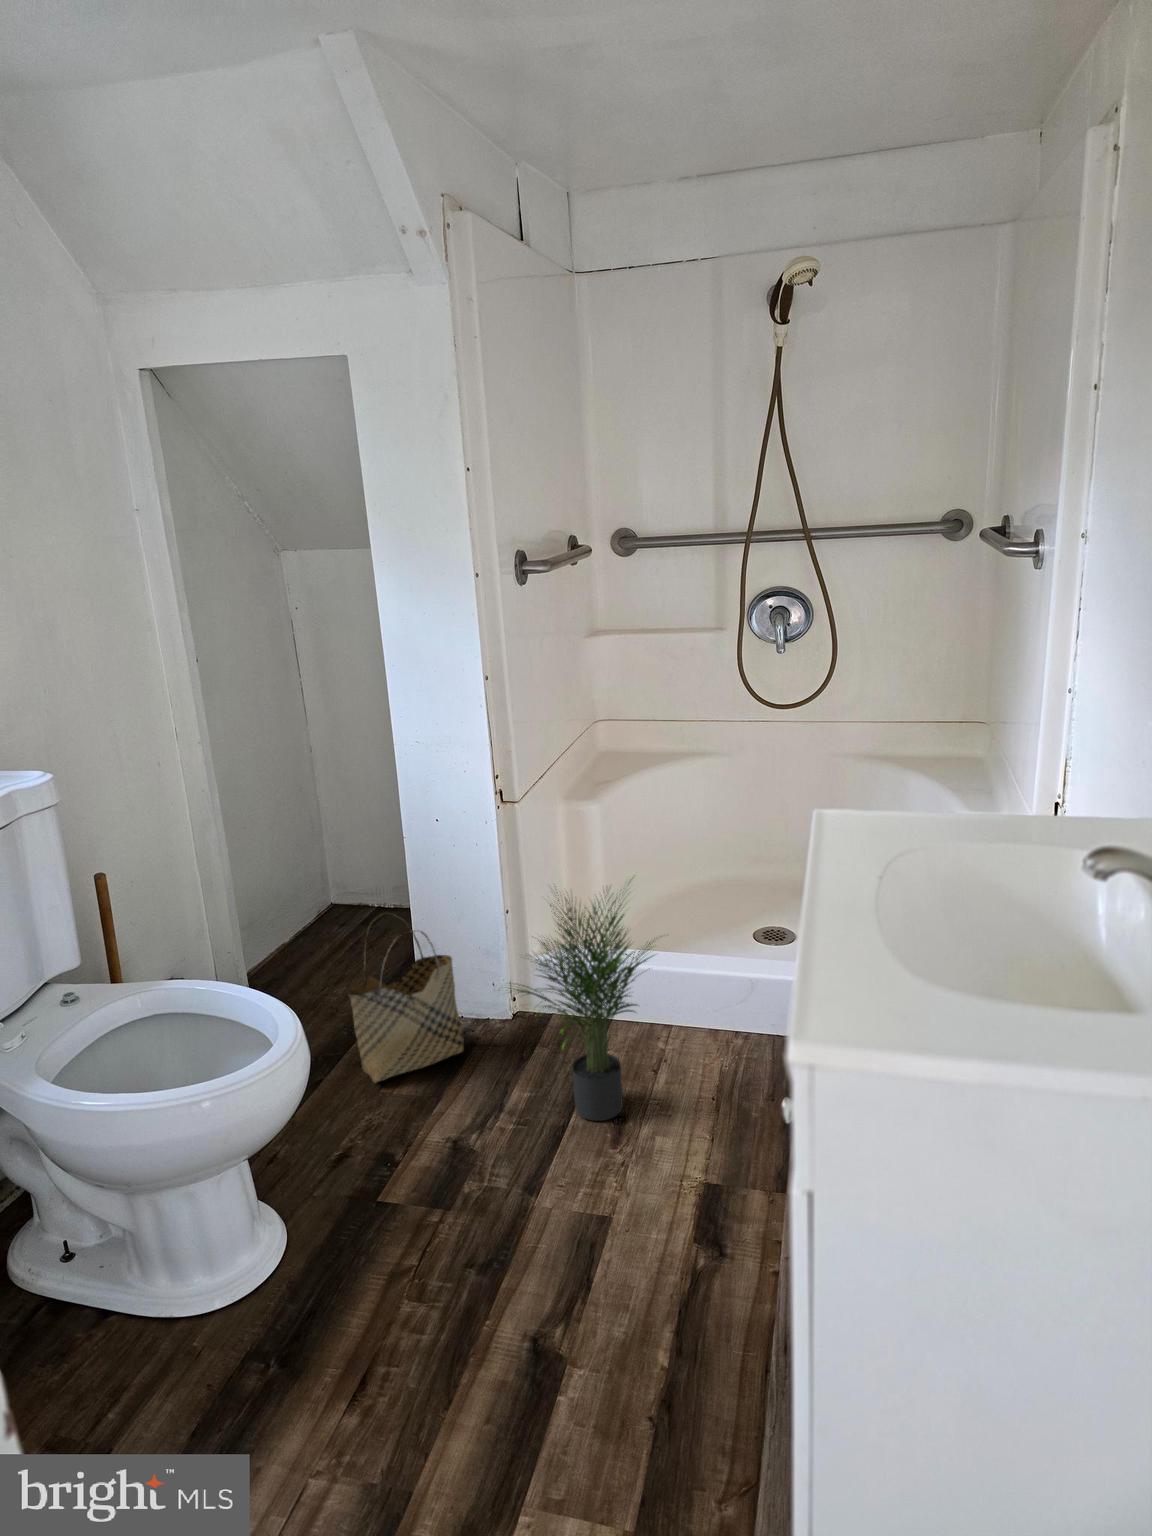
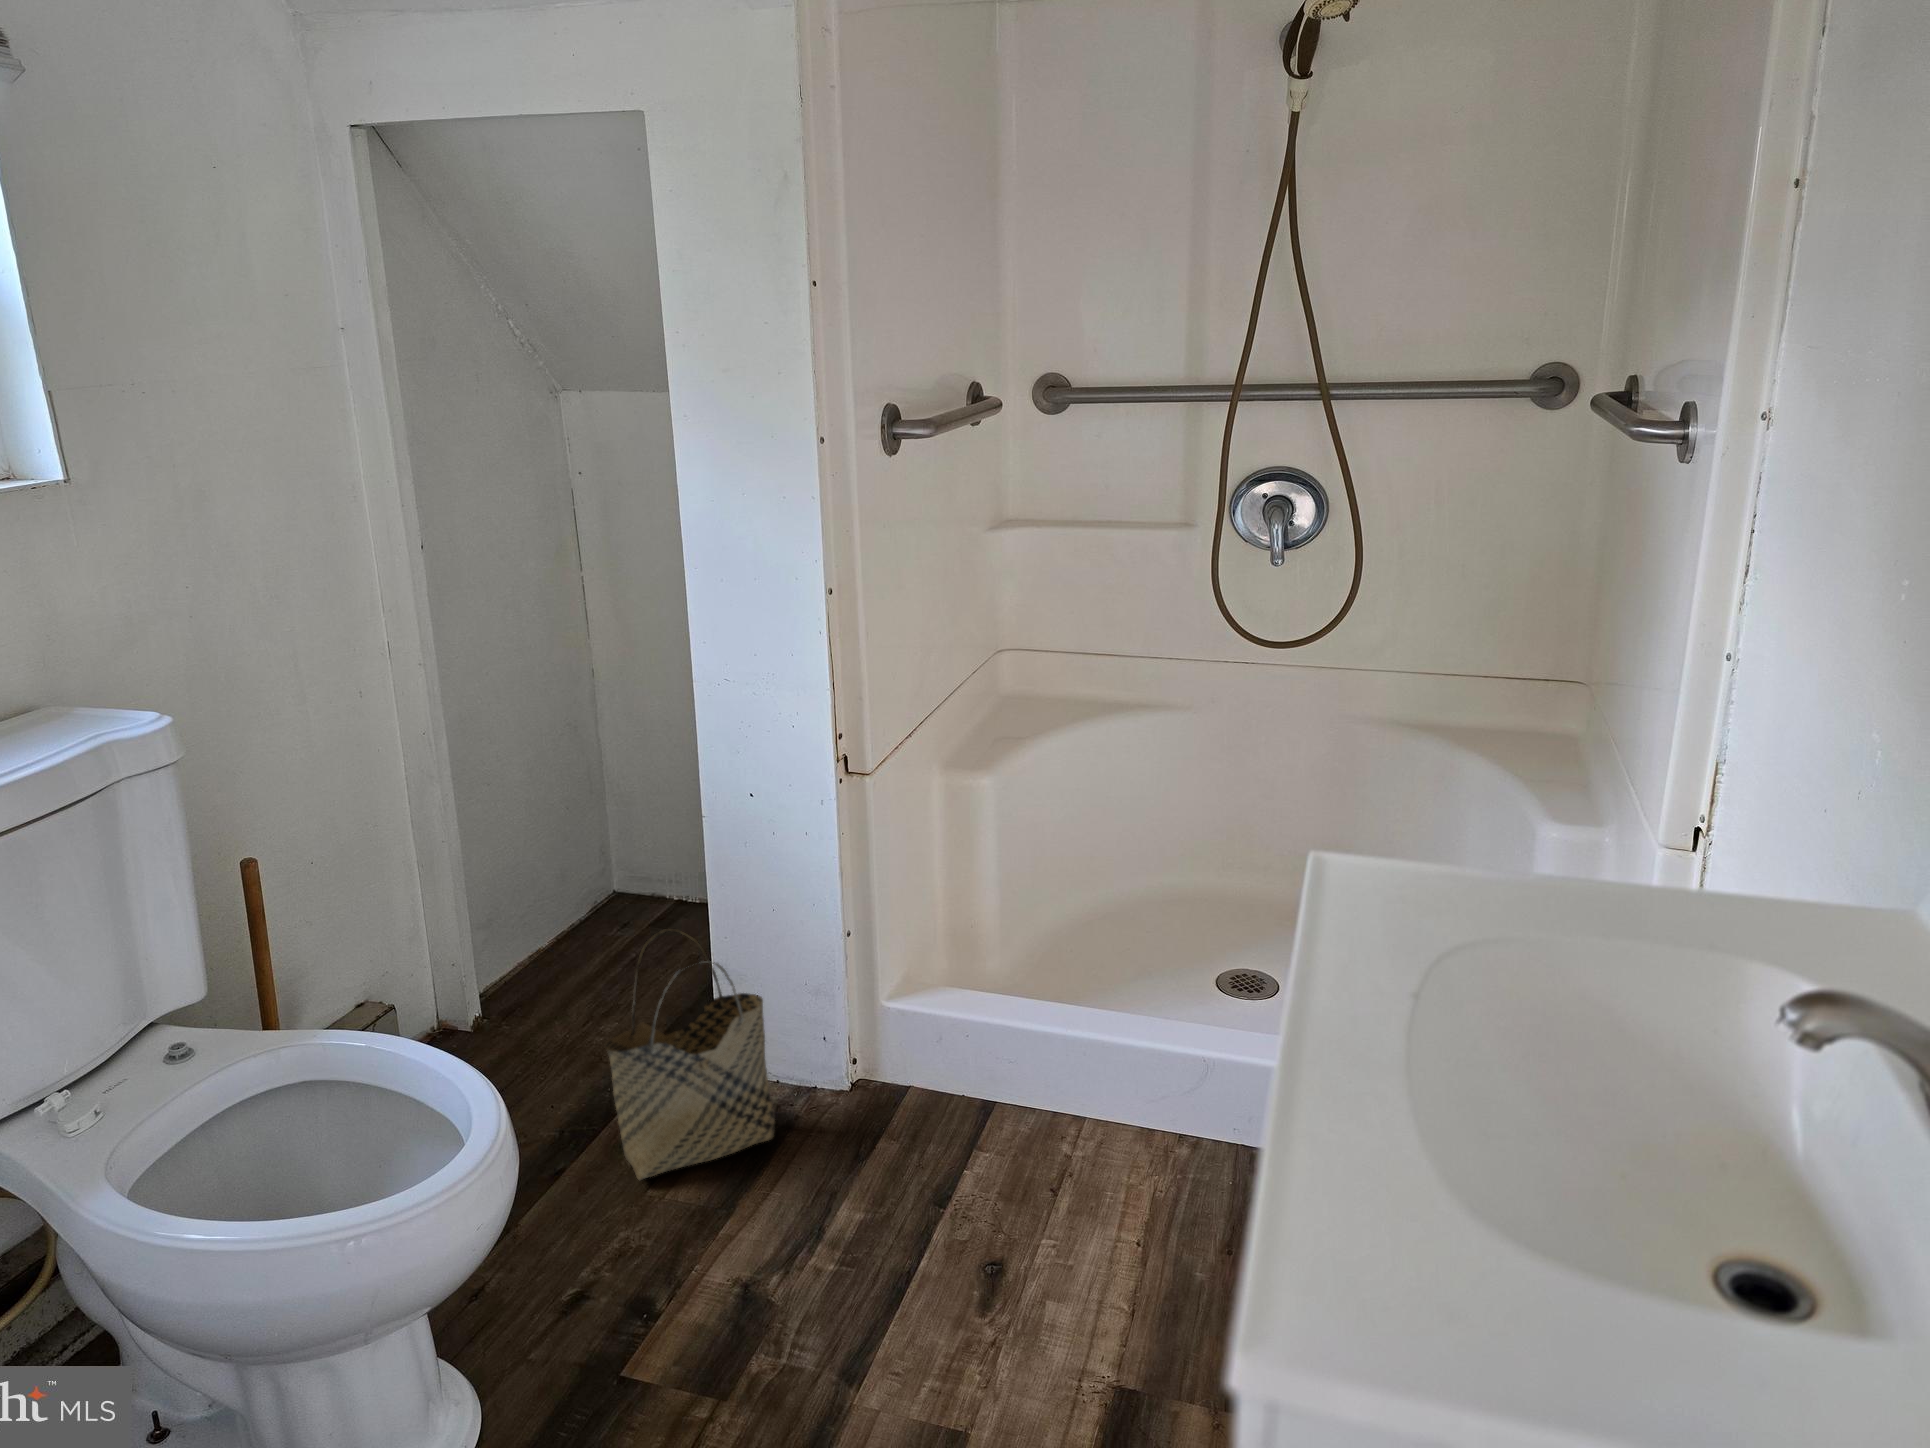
potted plant: present [509,876,657,1121] -> none [807,900,1085,1269]

